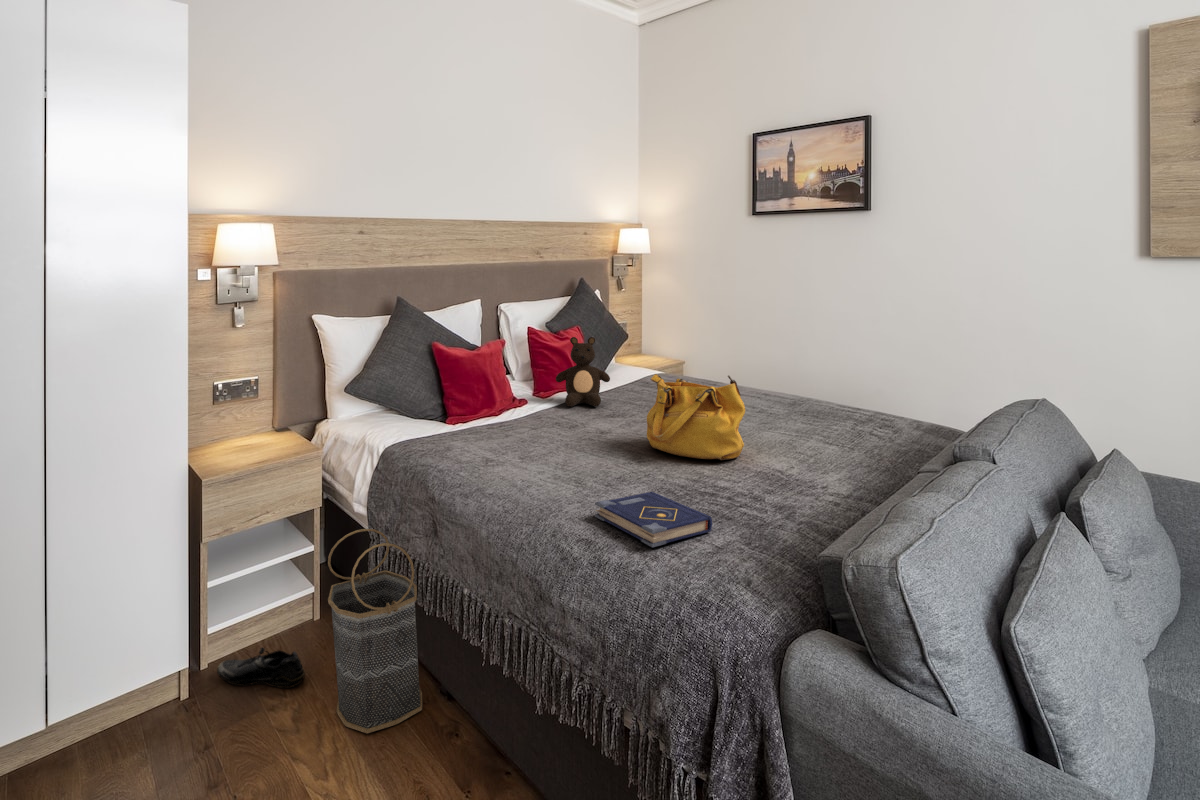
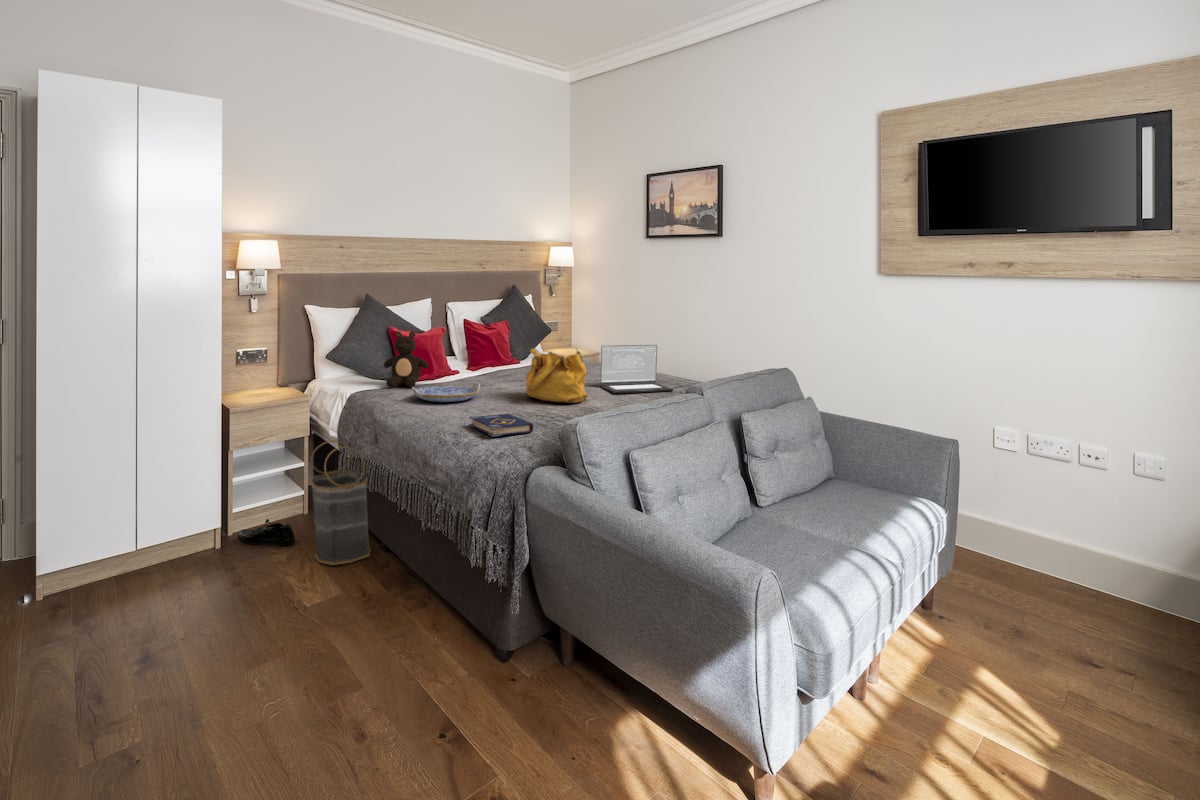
teddy bear: present [556,337,610,406] -> present [384,331,428,387]
laptop: none [740,362,852,438] -> present [601,345,673,393]
serving tray: none [479,429,579,462] -> present [412,383,480,402]

